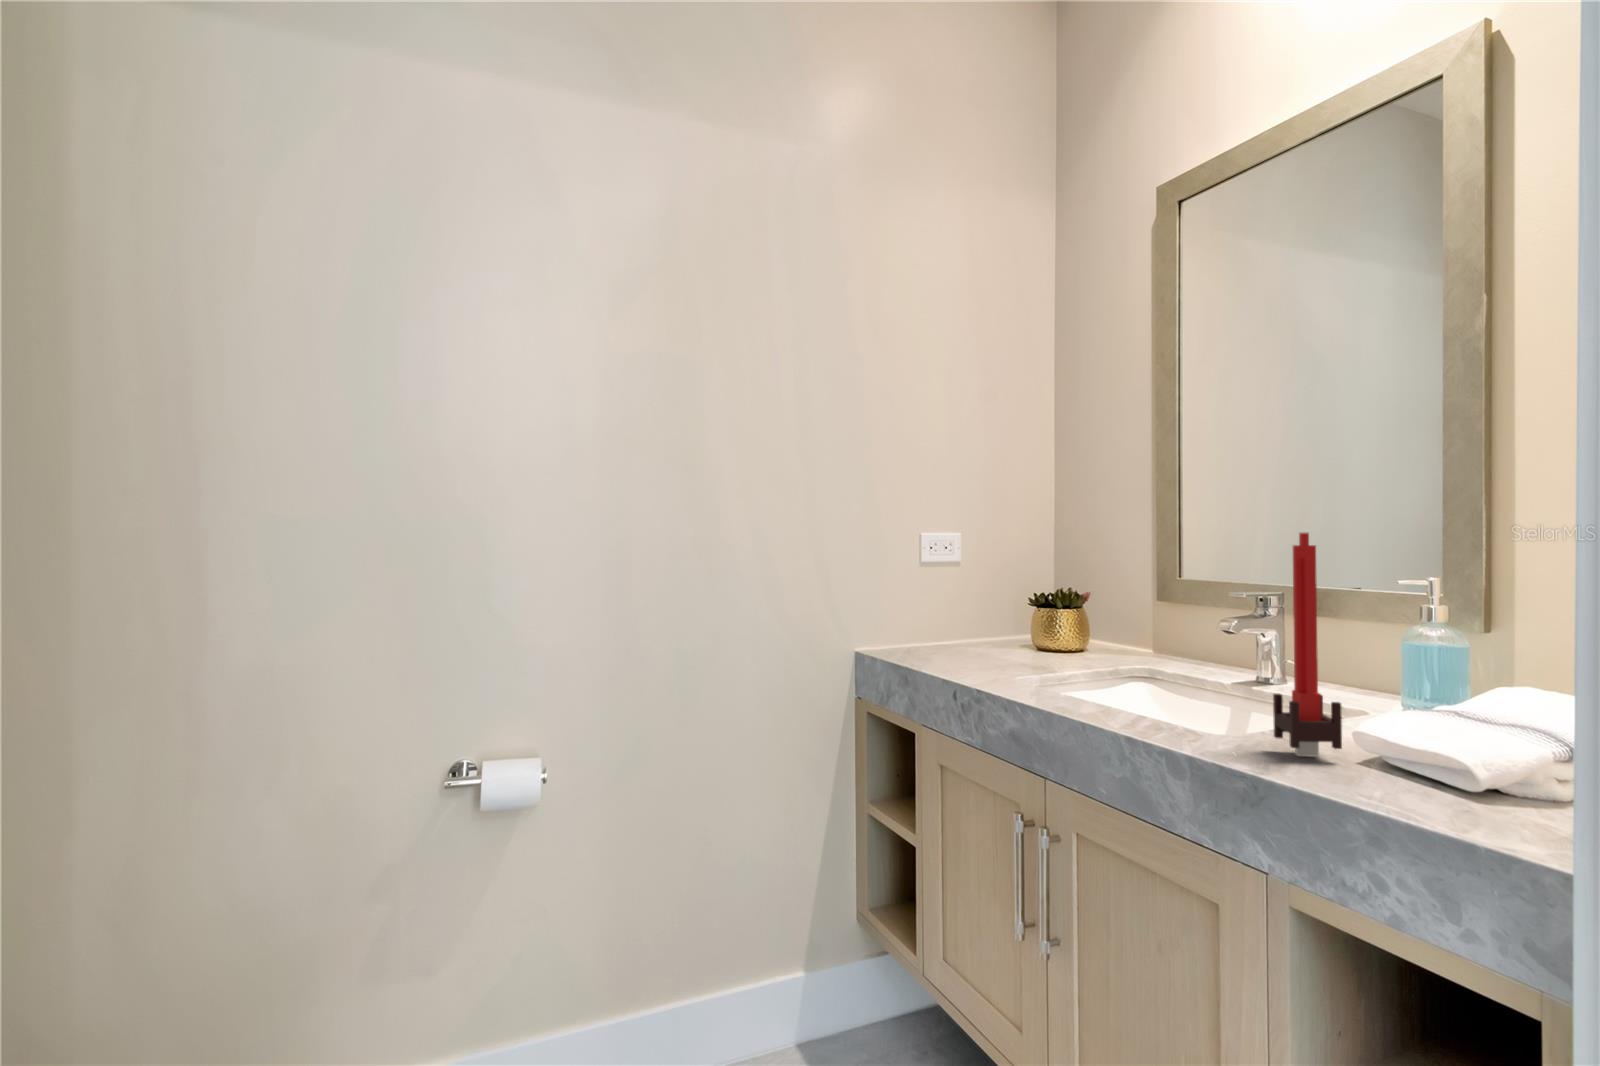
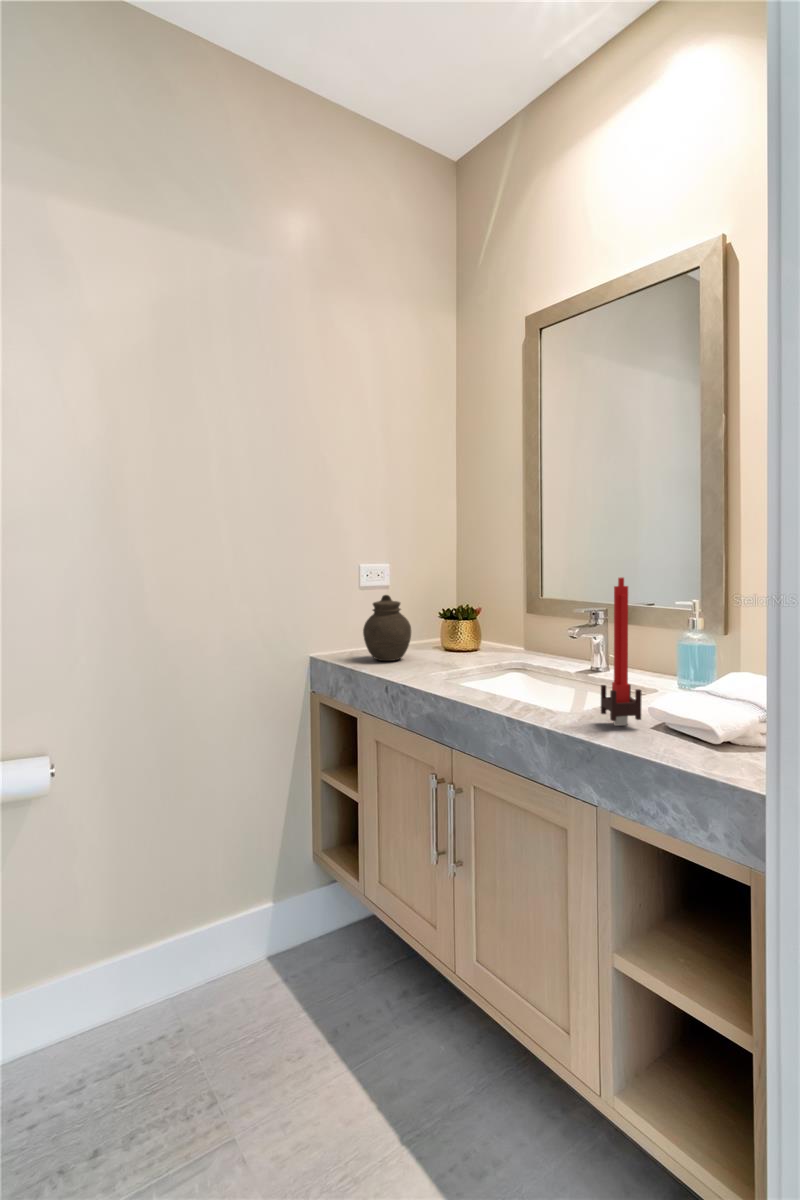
jar: none [925,569,991,658] -> present [363,595,411,661]

